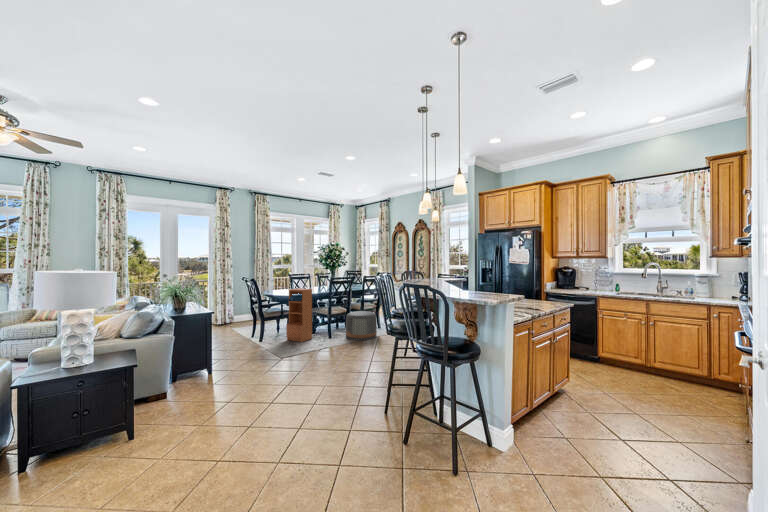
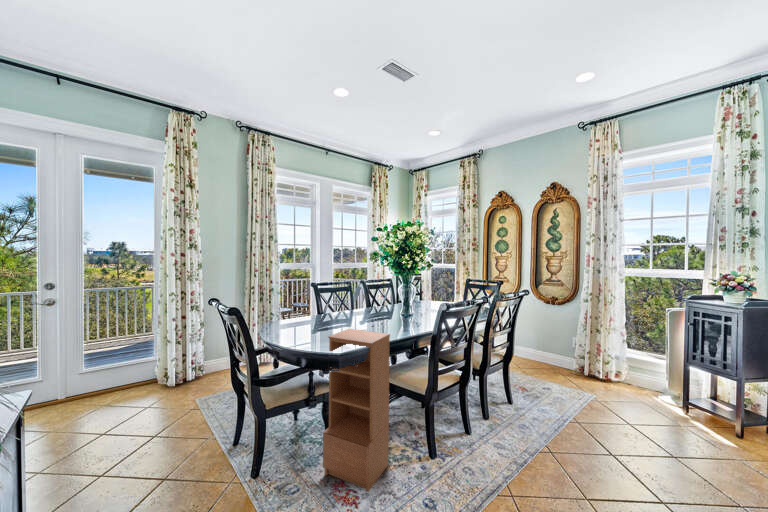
pouf: present [346,311,377,340] -> none [470,383,555,483]

